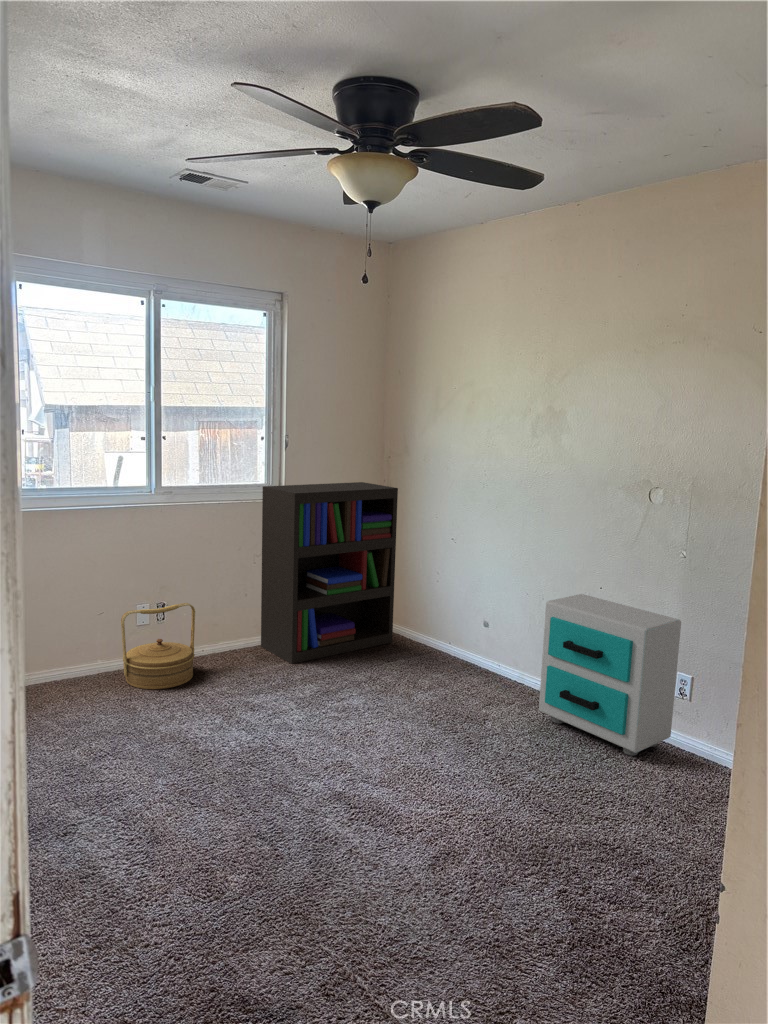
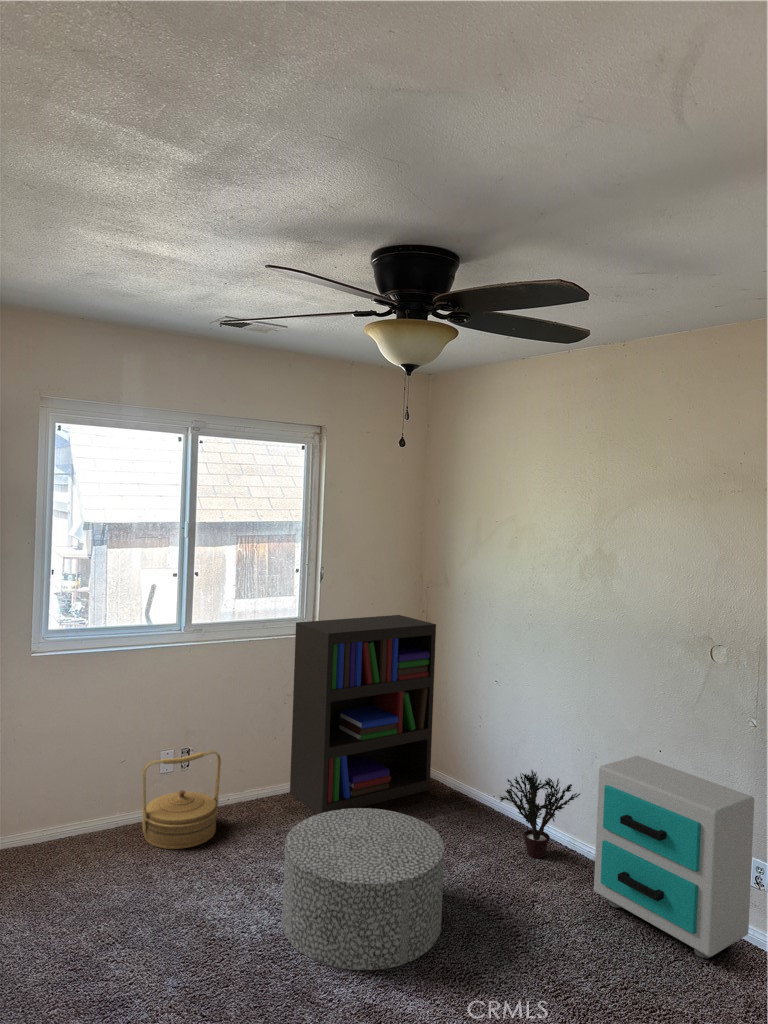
potted plant: none [453,613,530,690] -> present [500,770,580,858]
ottoman: none [259,645,405,770] -> present [282,808,444,970]

